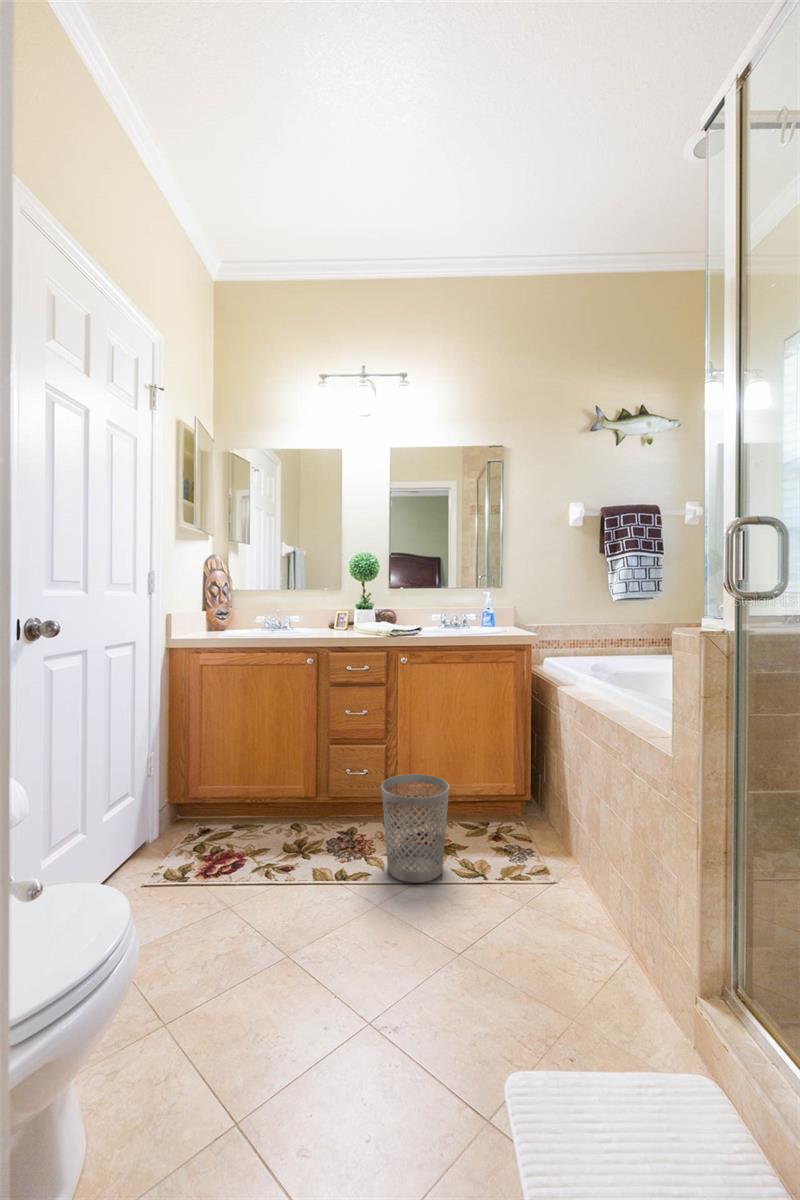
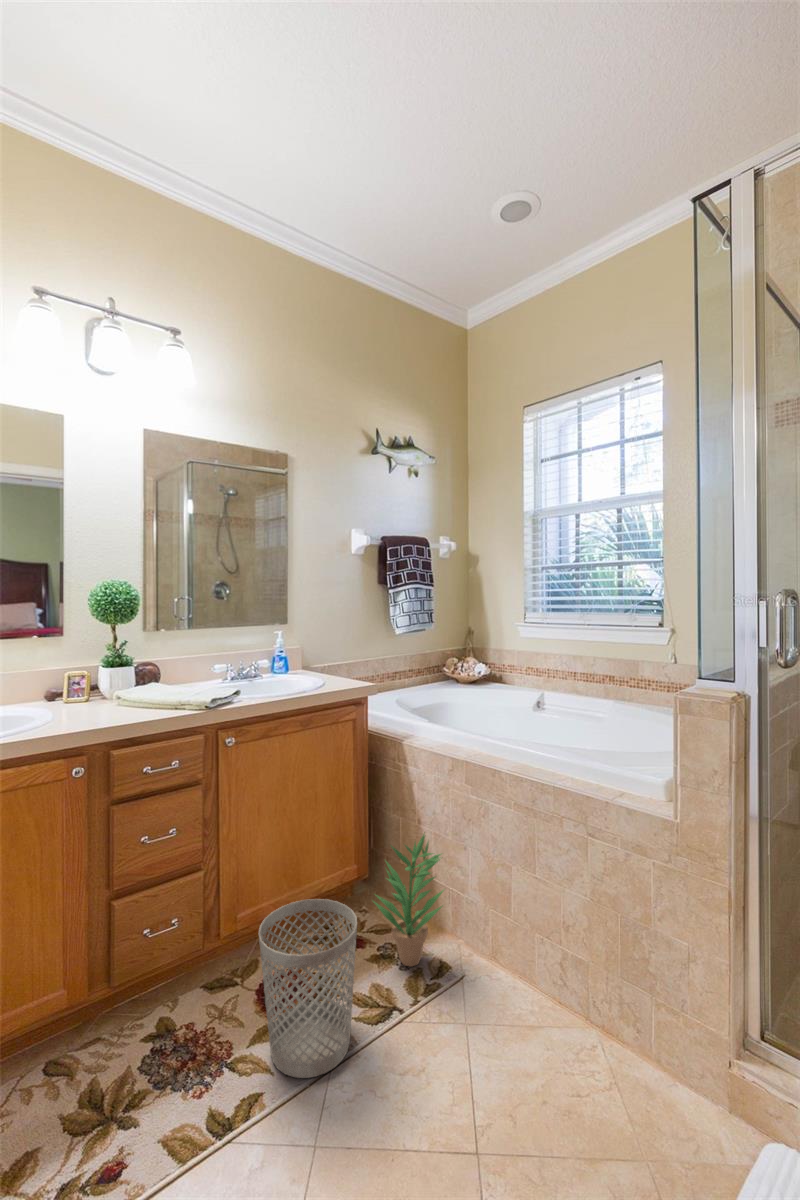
potted plant: none [495,756,553,862] -> present [374,835,444,967]

